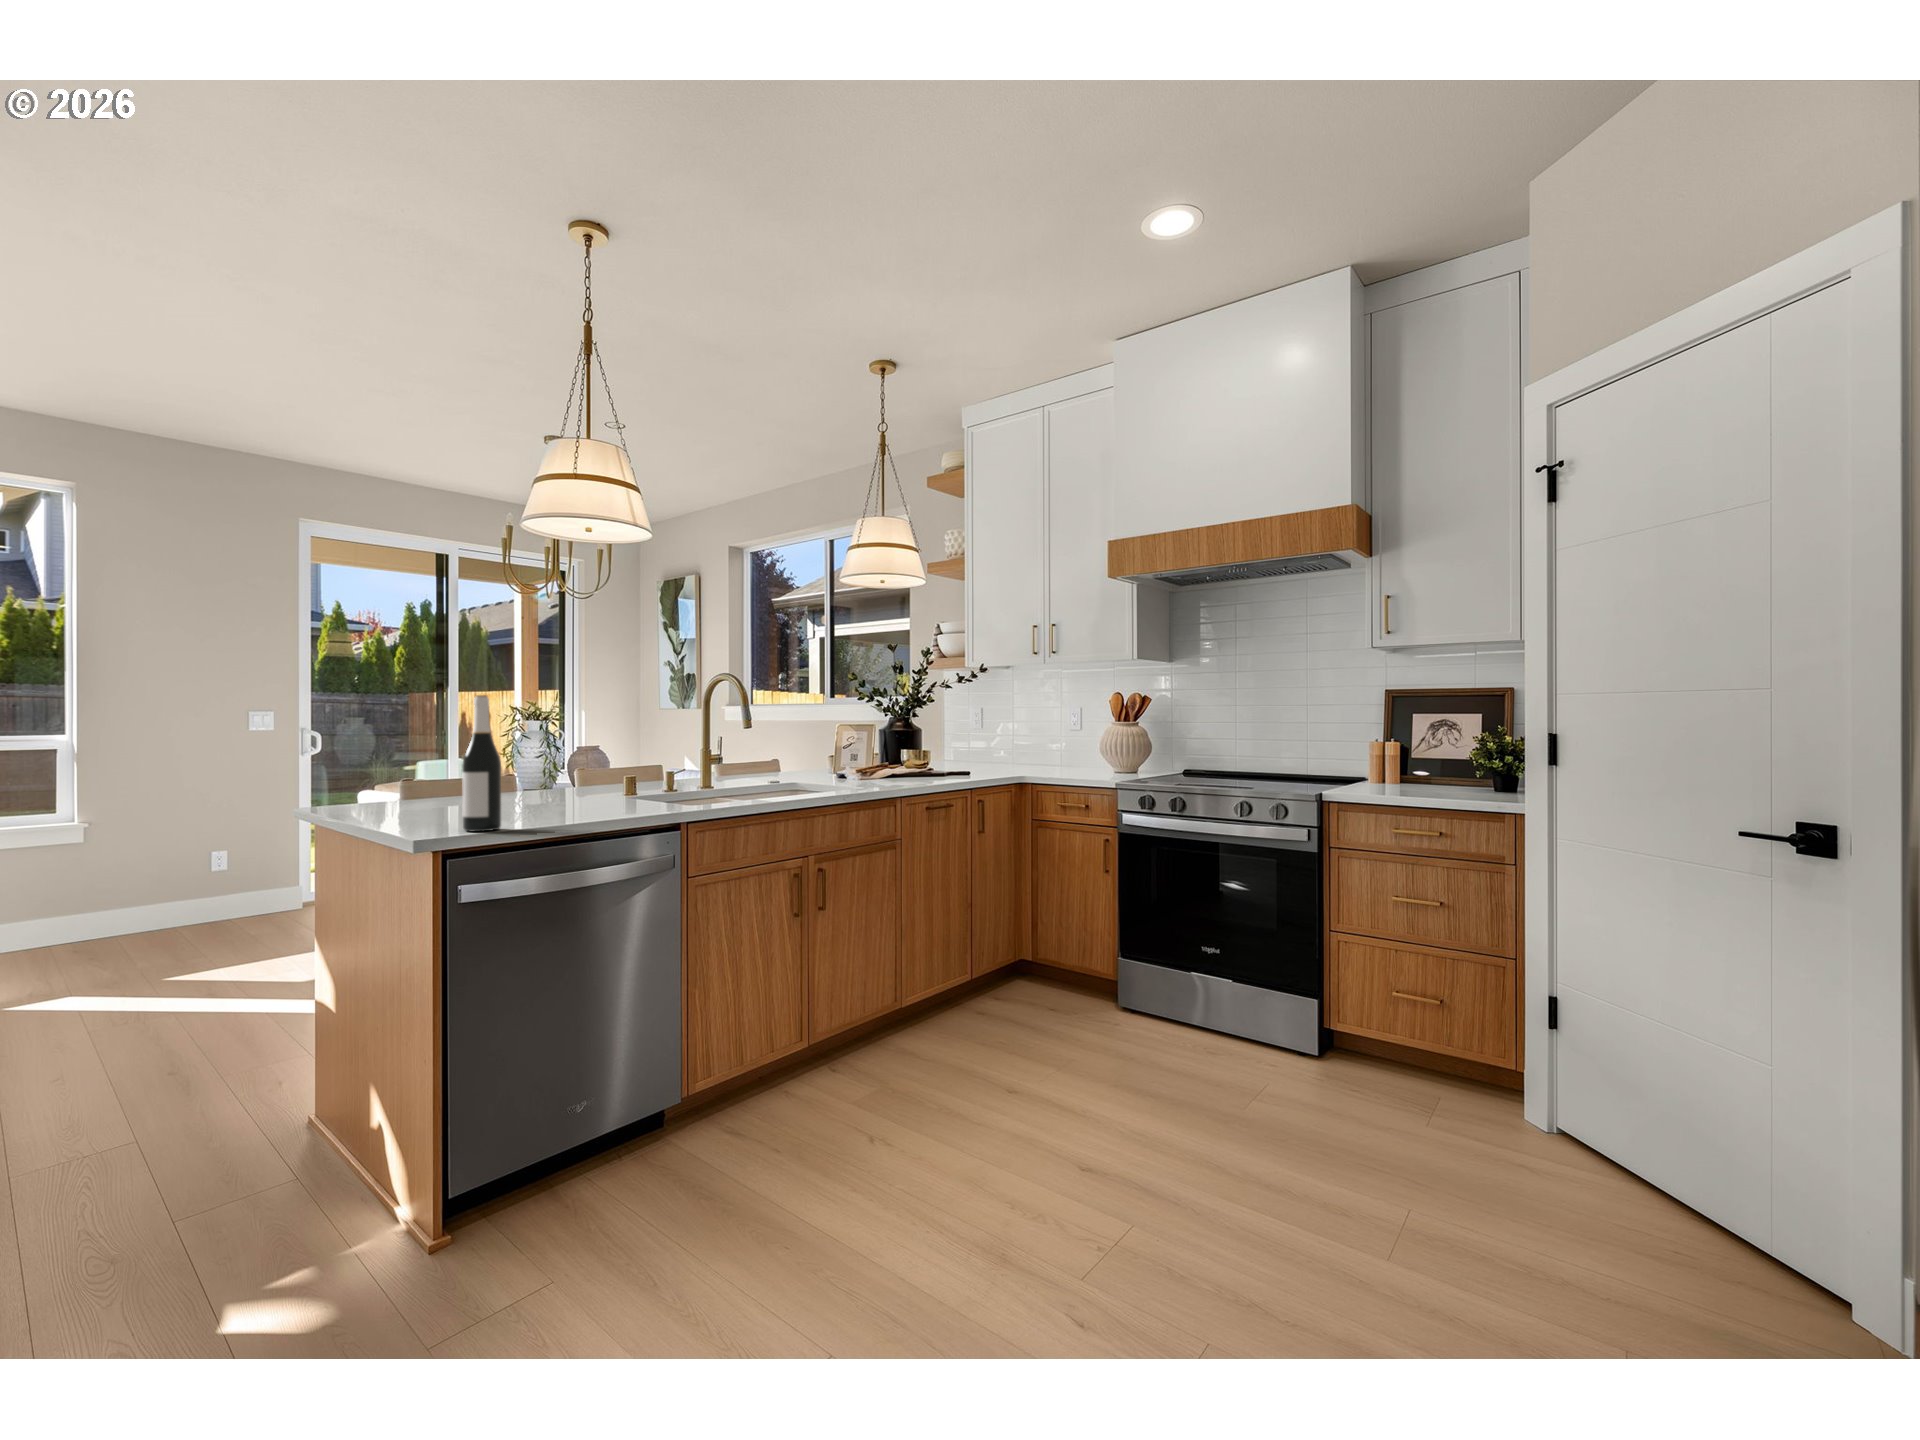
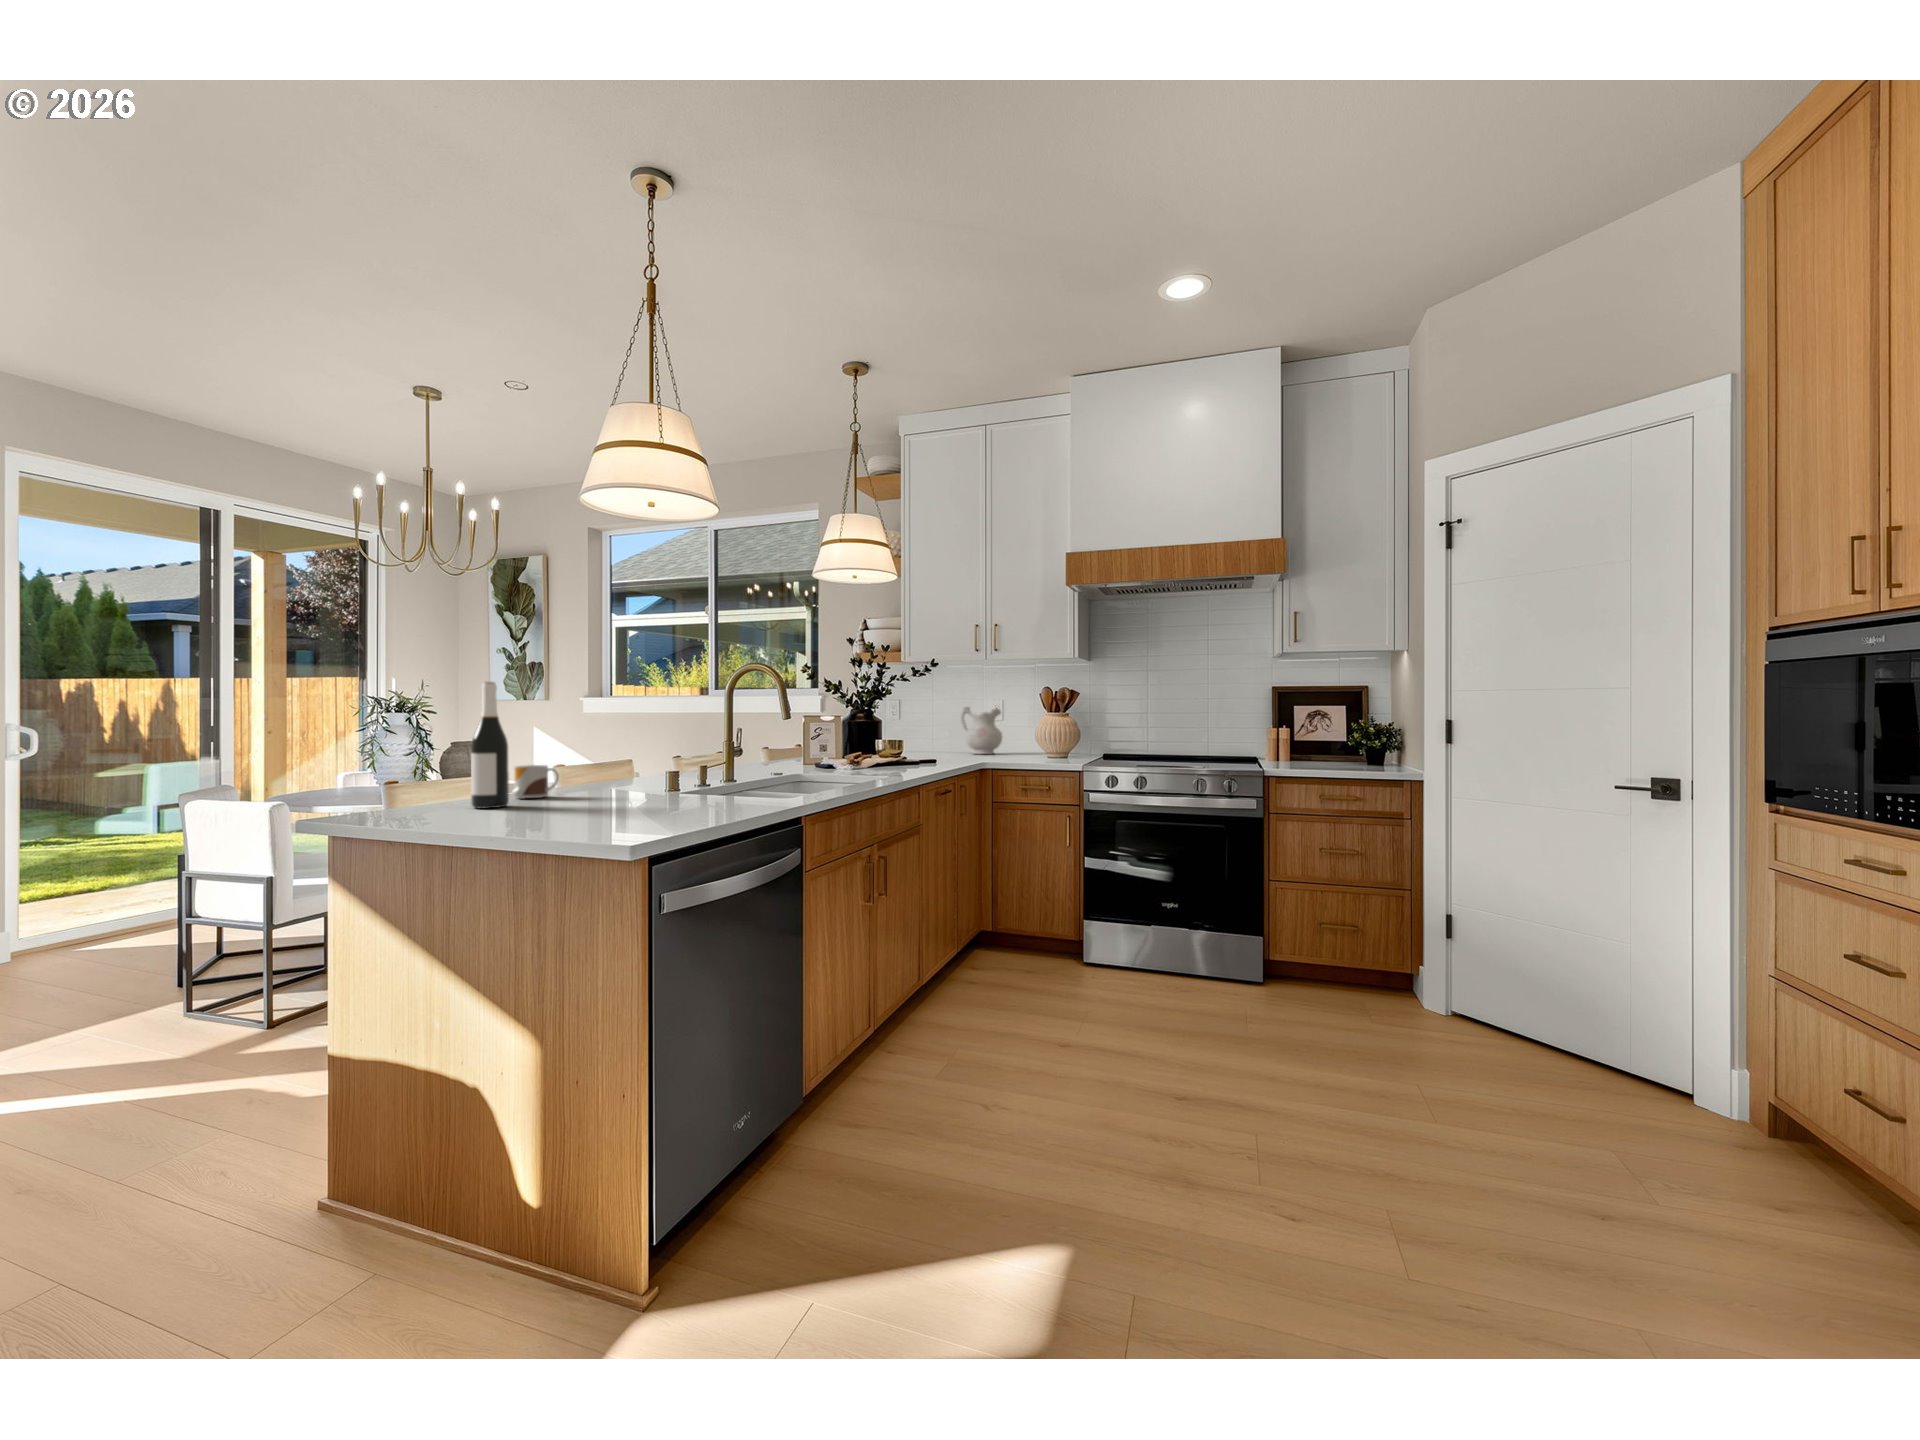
ceramic pitcher: none [1015,717,1065,772] -> present [960,707,1002,754]
mug: none [506,785,555,821] -> present [511,765,559,799]

